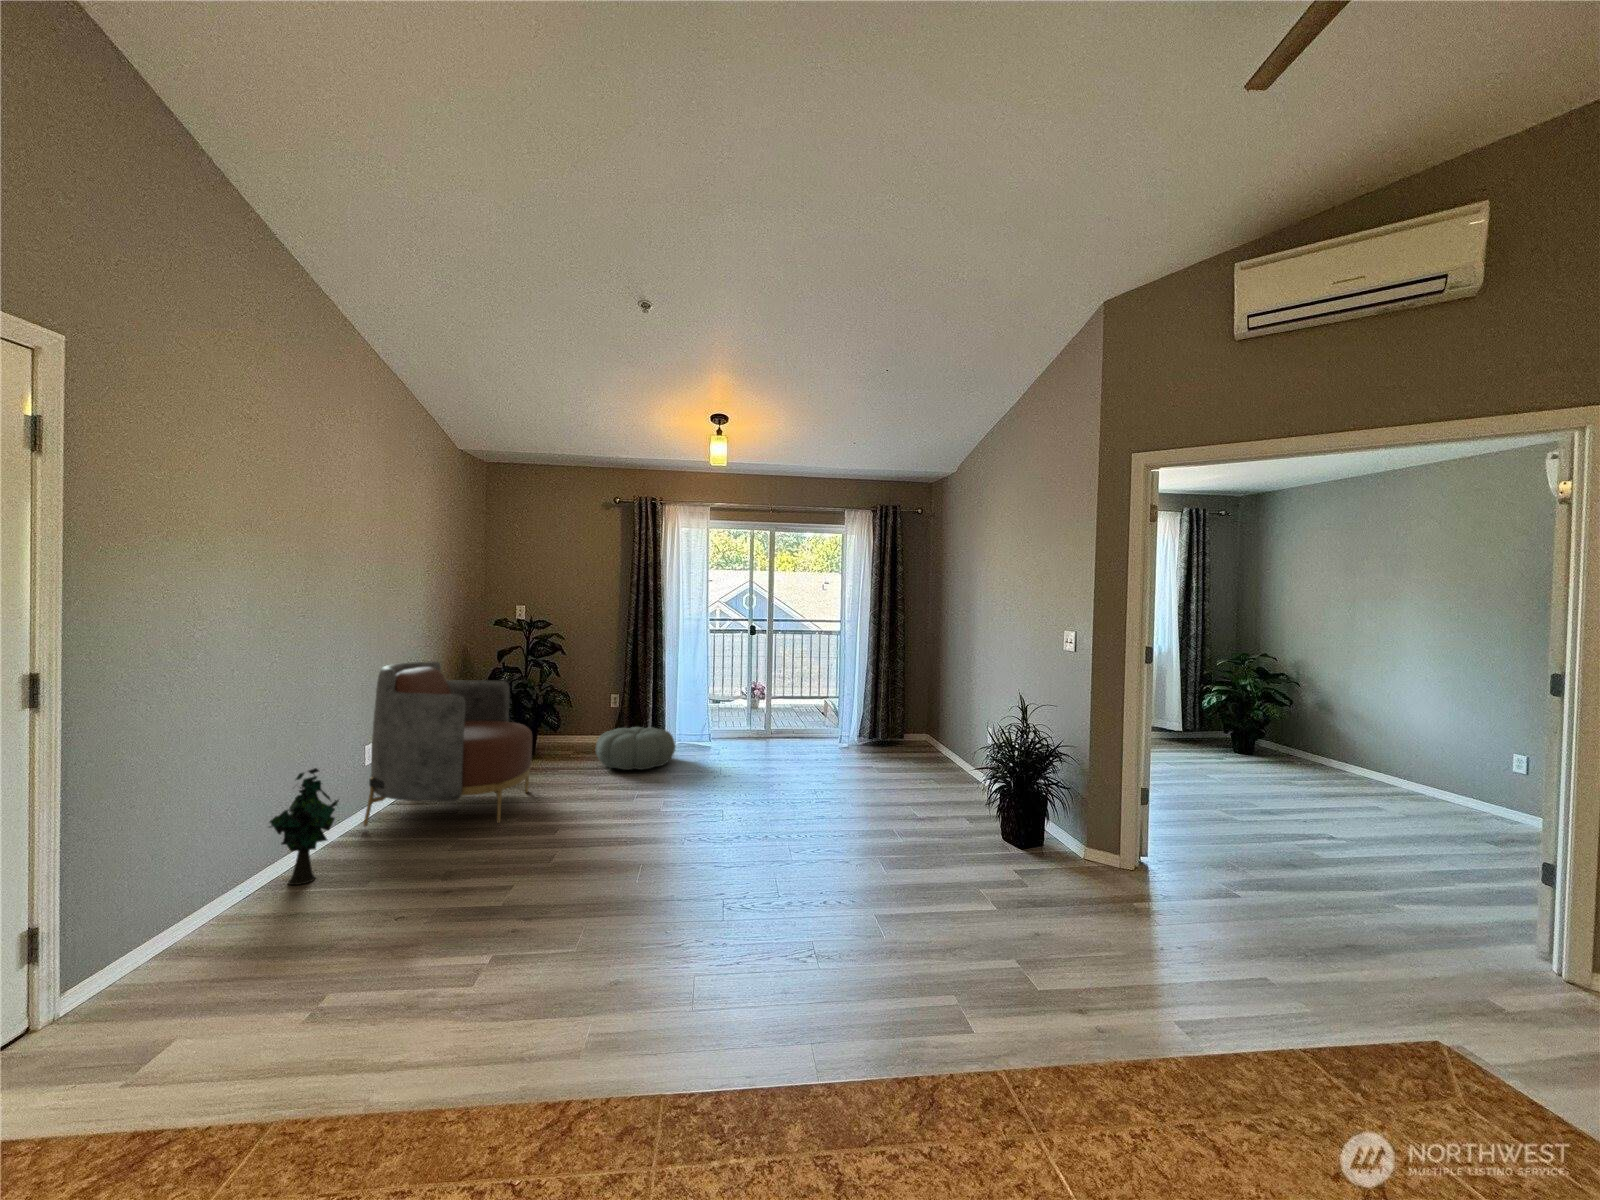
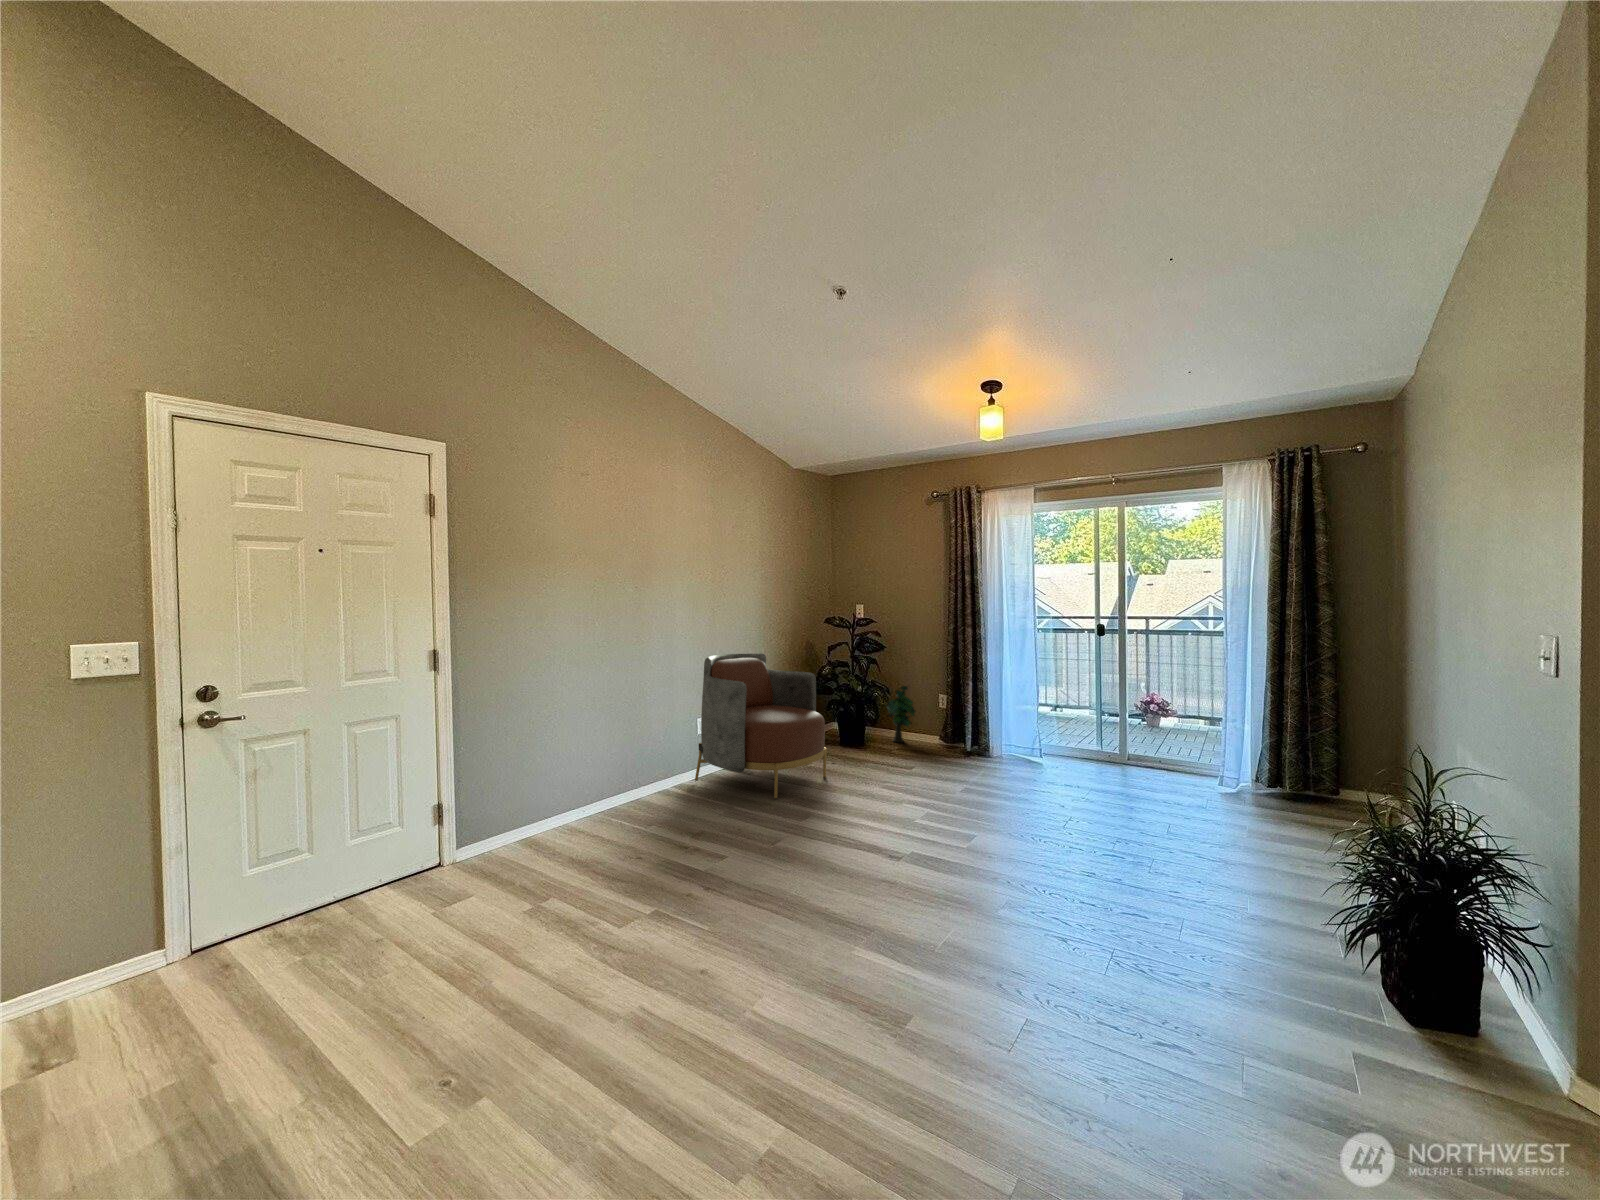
pouf: present [596,727,675,770] -> none [901,728,983,774]
decorative plant: present [269,768,339,885] -> present [885,686,915,742]

